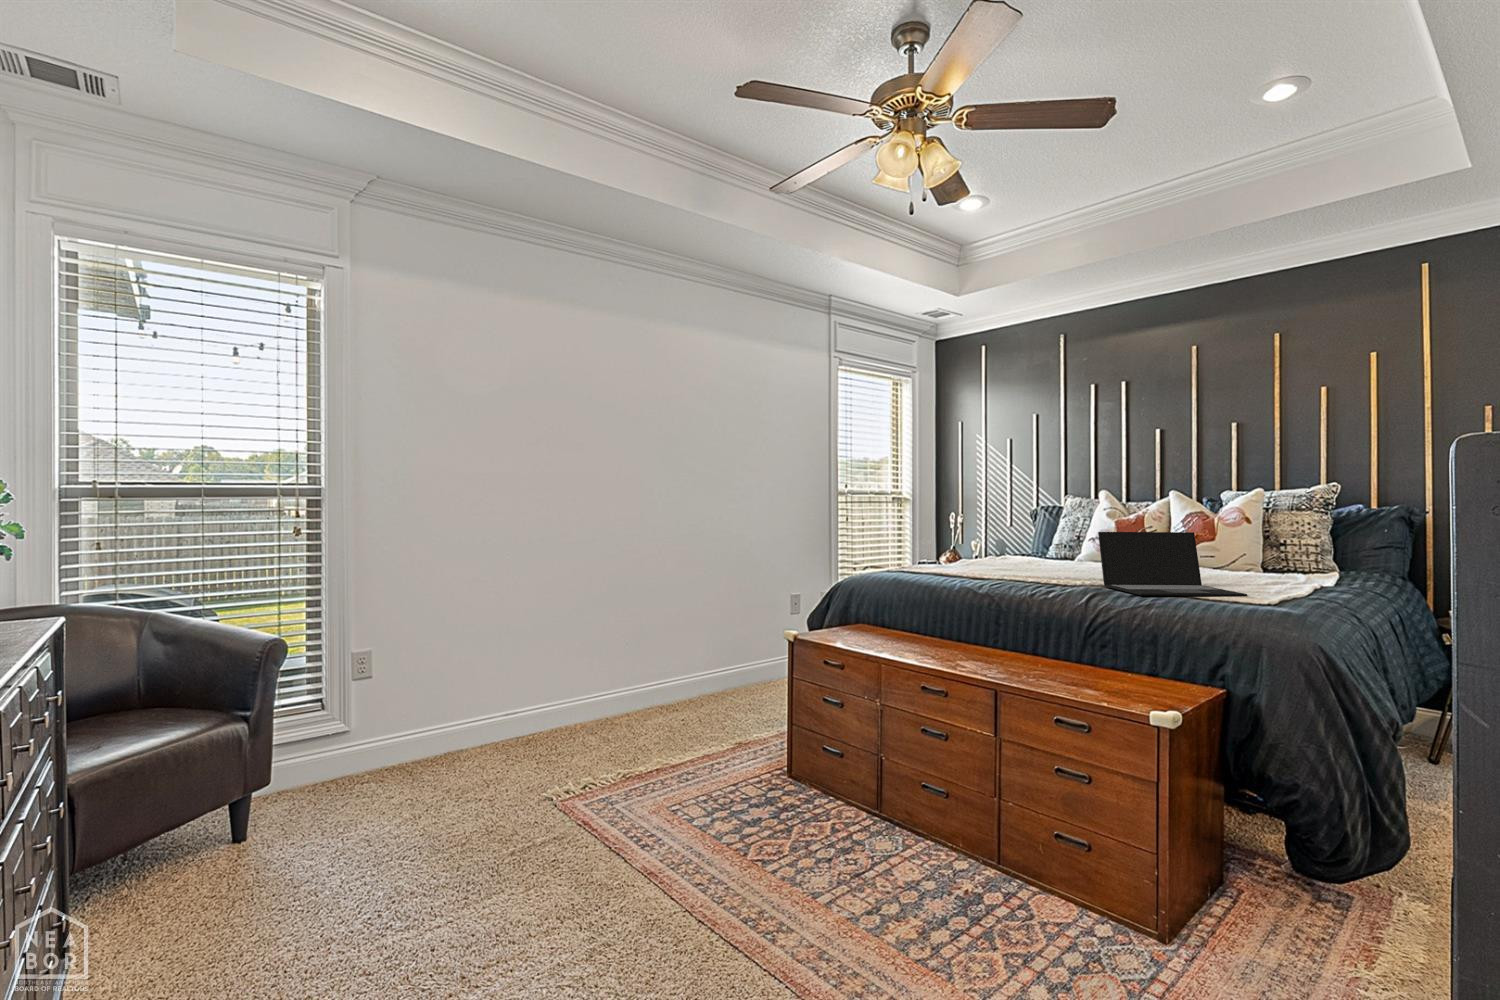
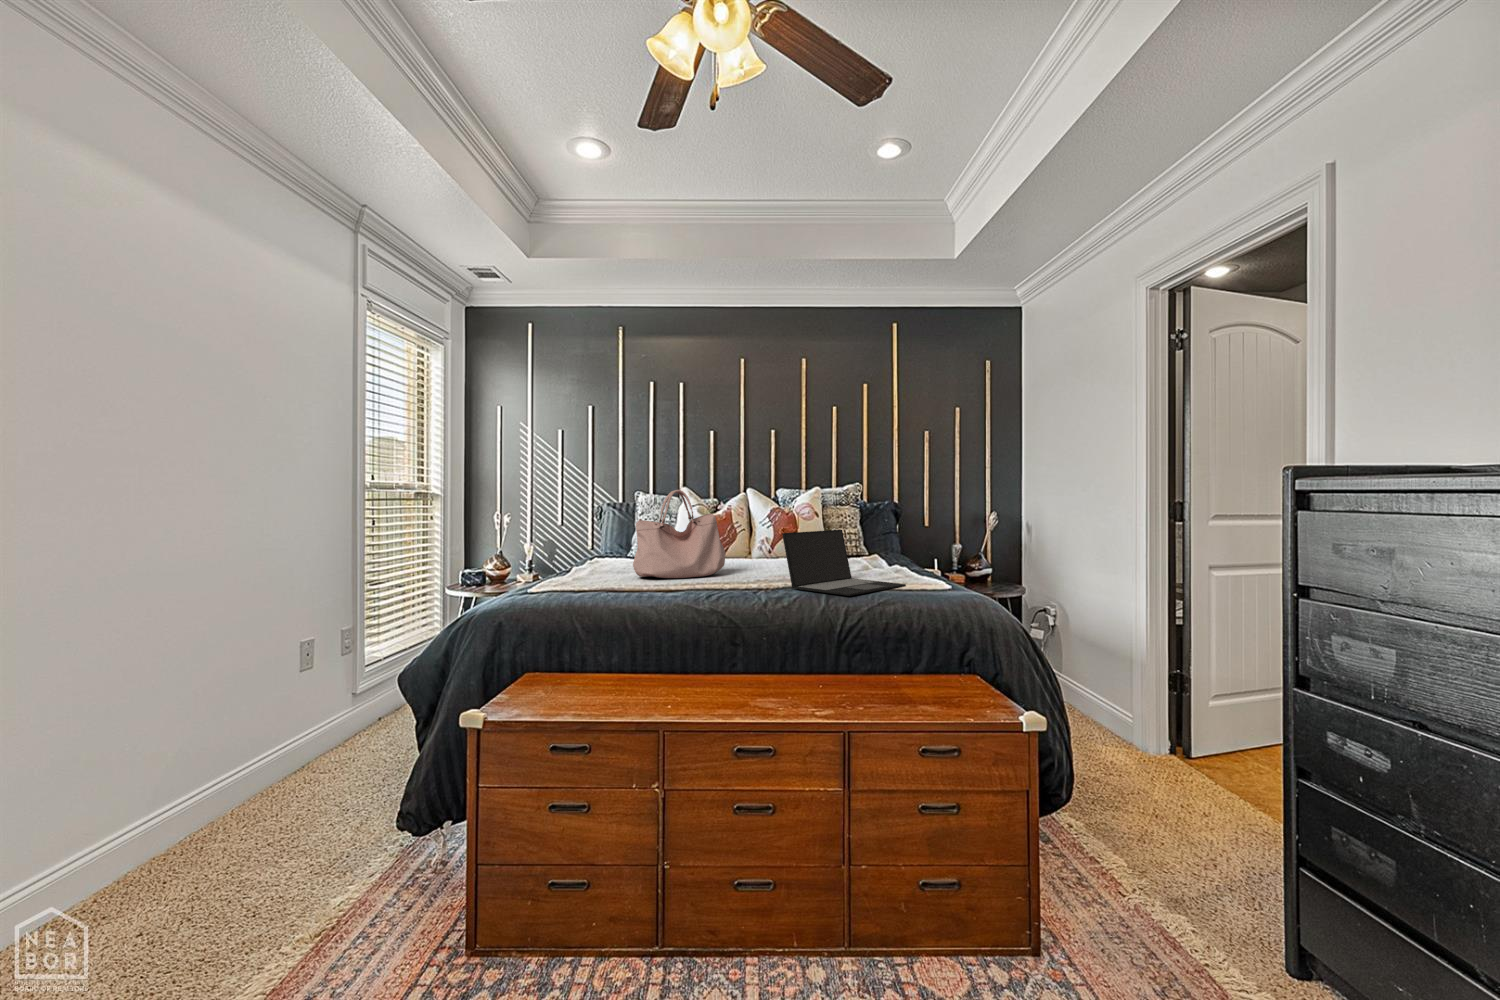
handbag: none [986,491,1080,572] -> present [633,490,726,578]

